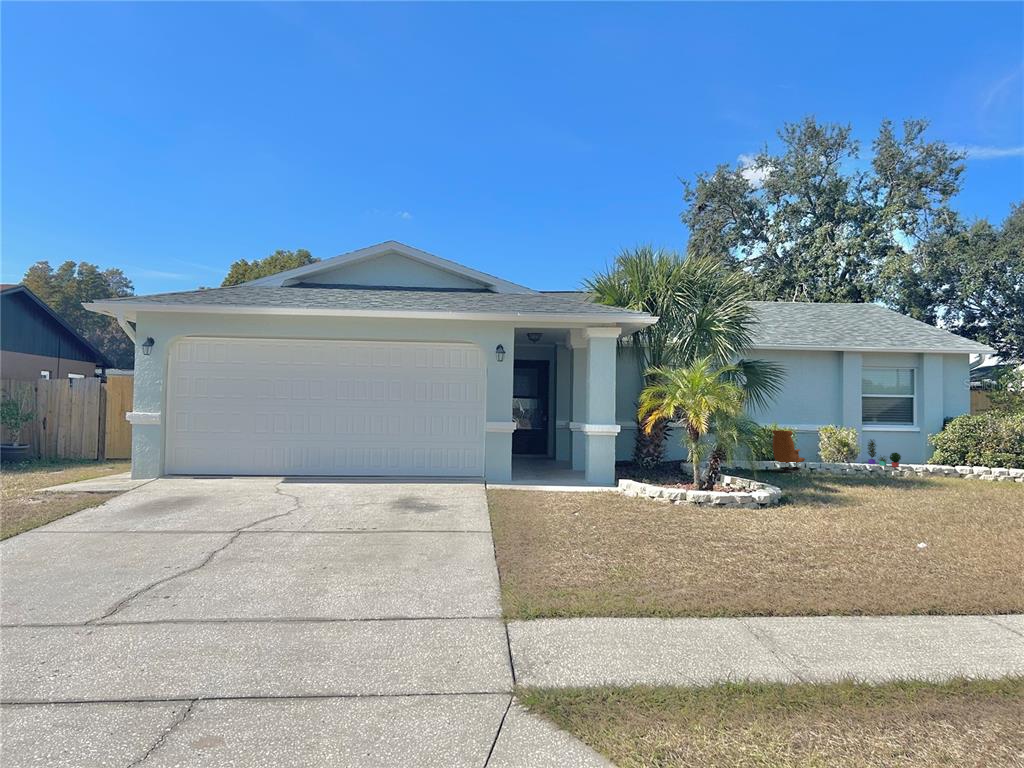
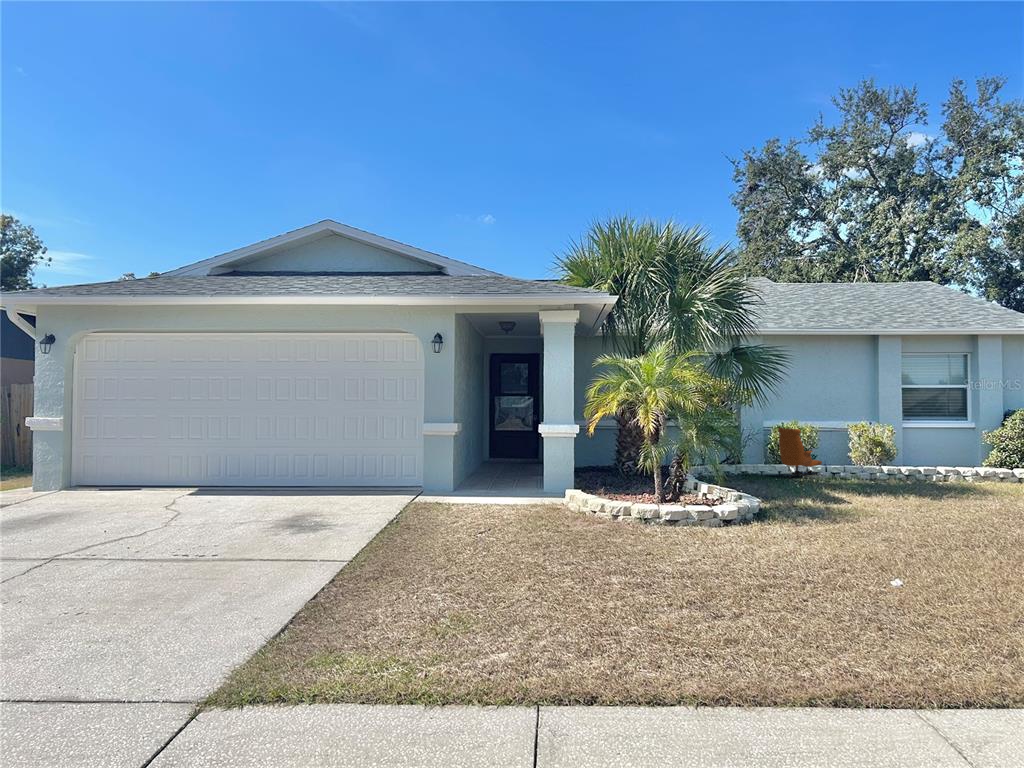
potted plant: present [868,439,901,467] -> none [906,438,949,472]

